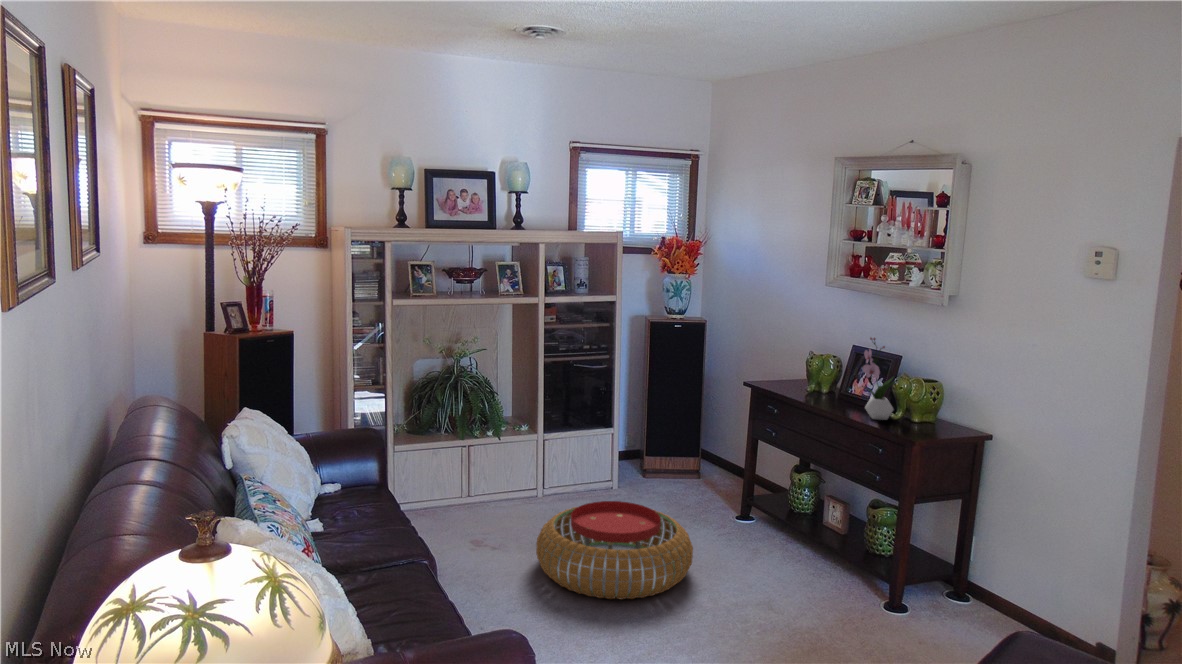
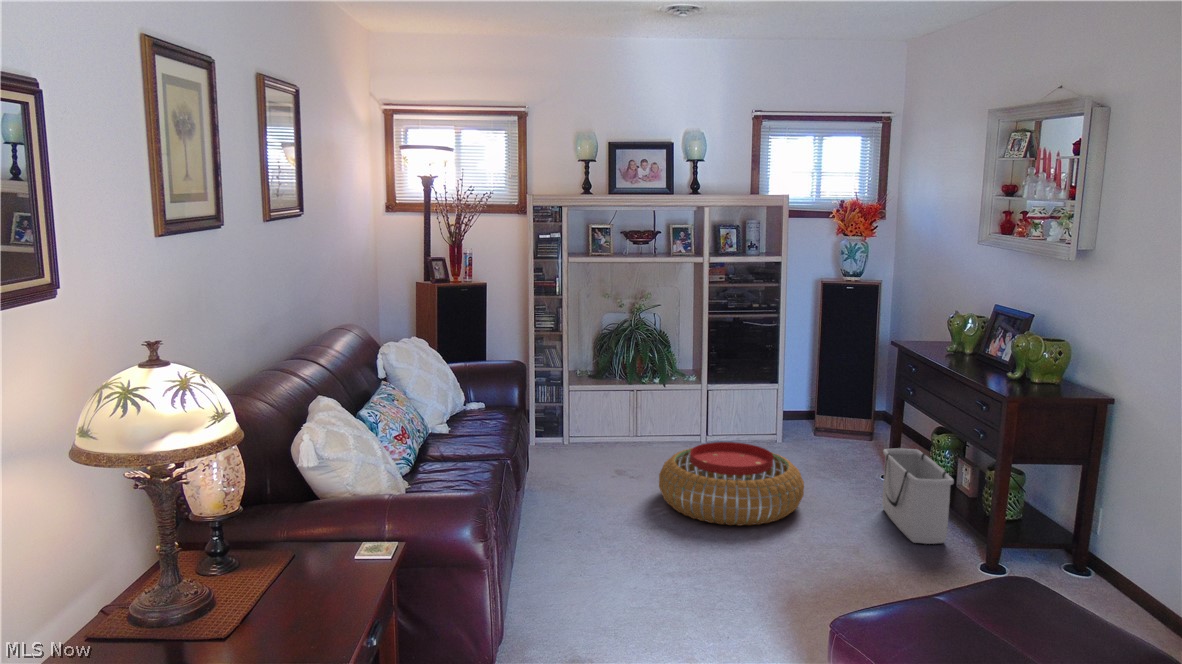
flower arrangement: present [862,338,896,420] -> none [980,294,1015,378]
storage bin: none [759,492,849,592] -> present [882,448,954,544]

